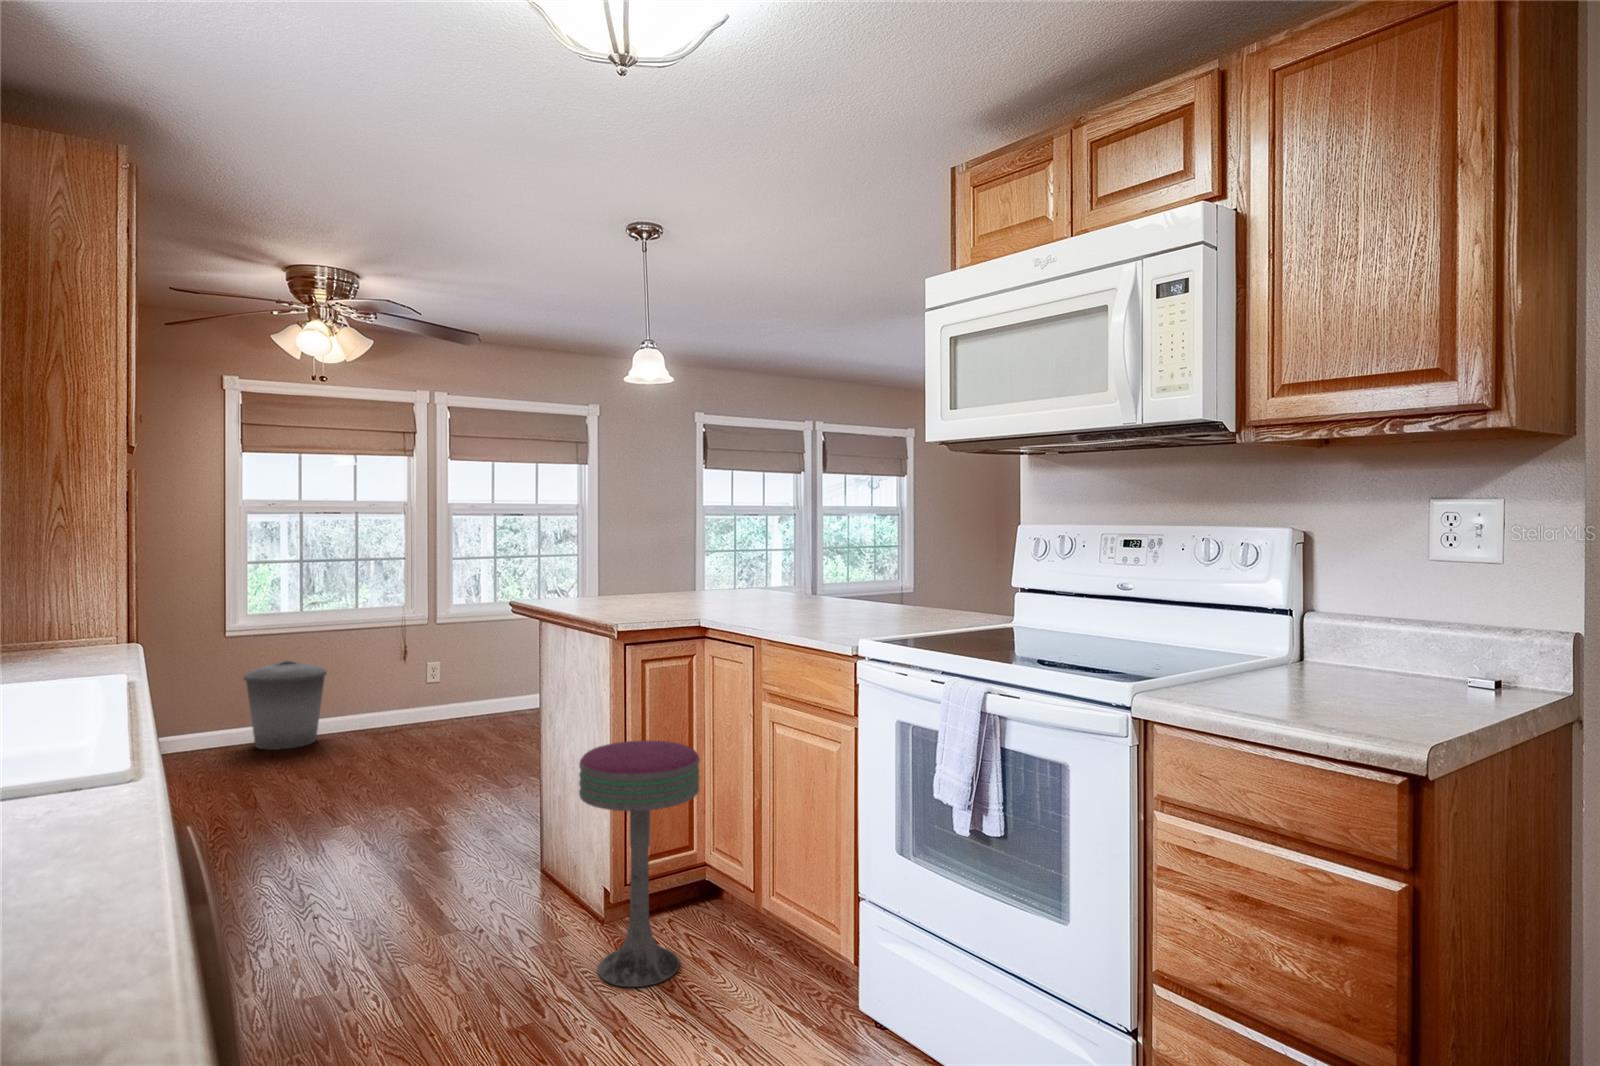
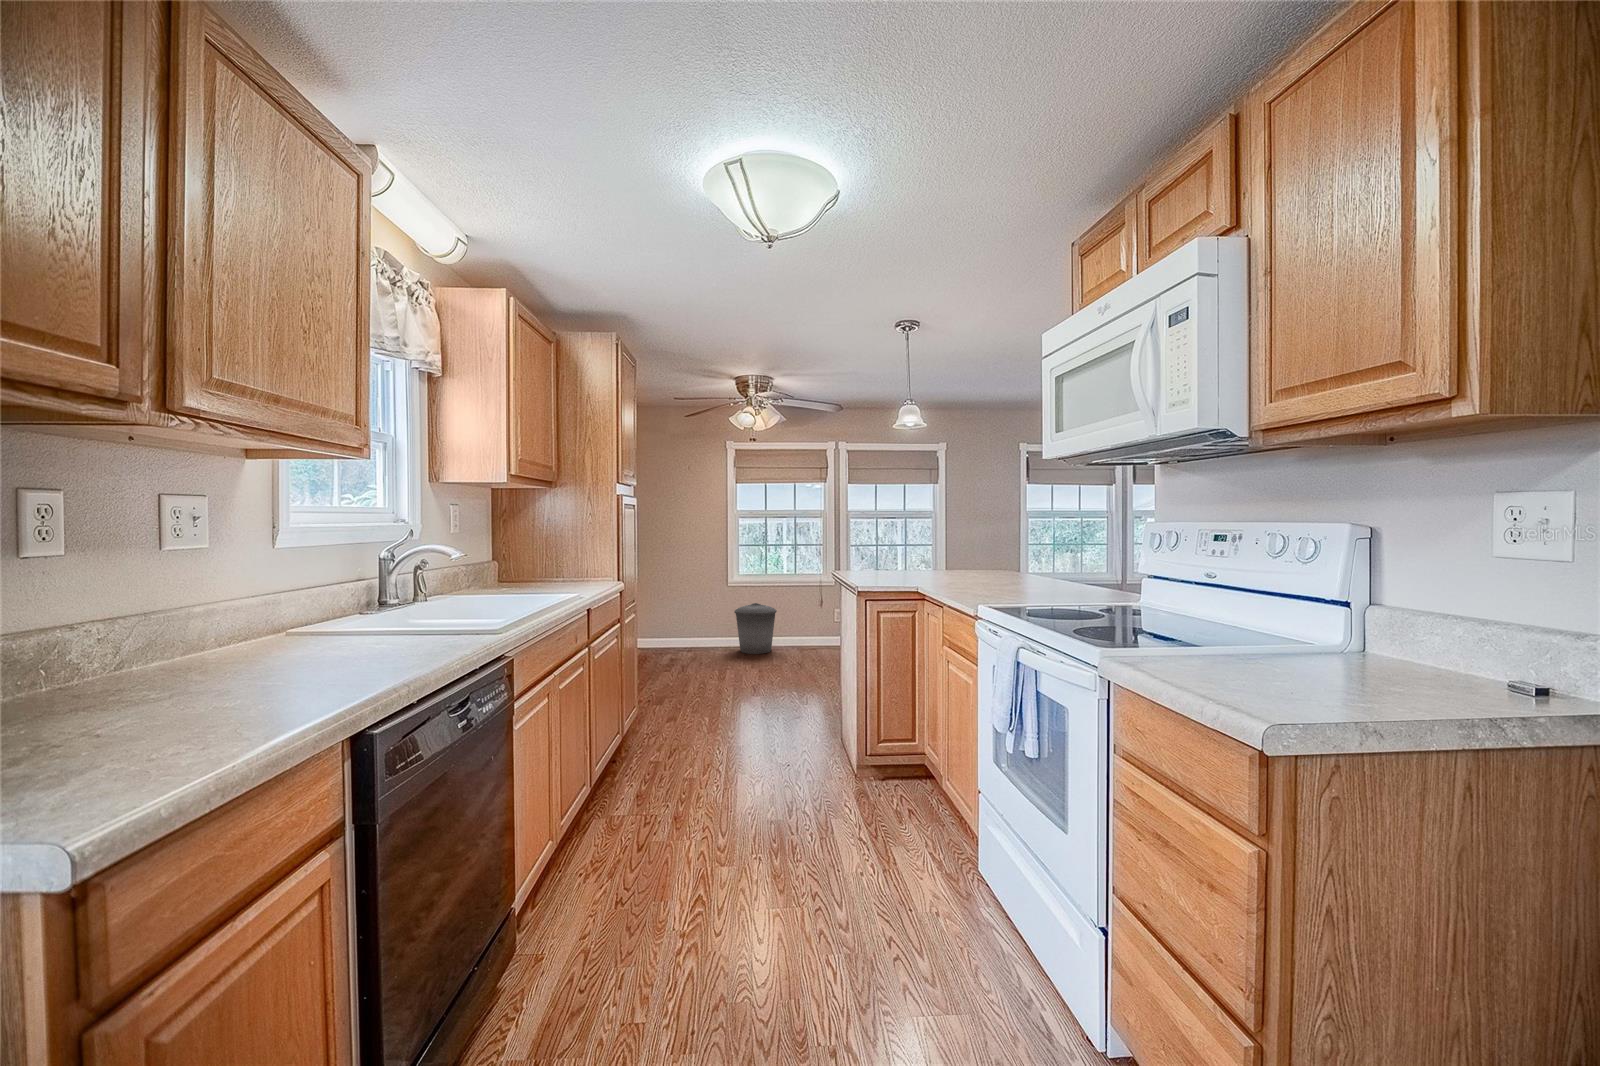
bar stool: present [579,740,700,987] -> none [820,663,897,820]

